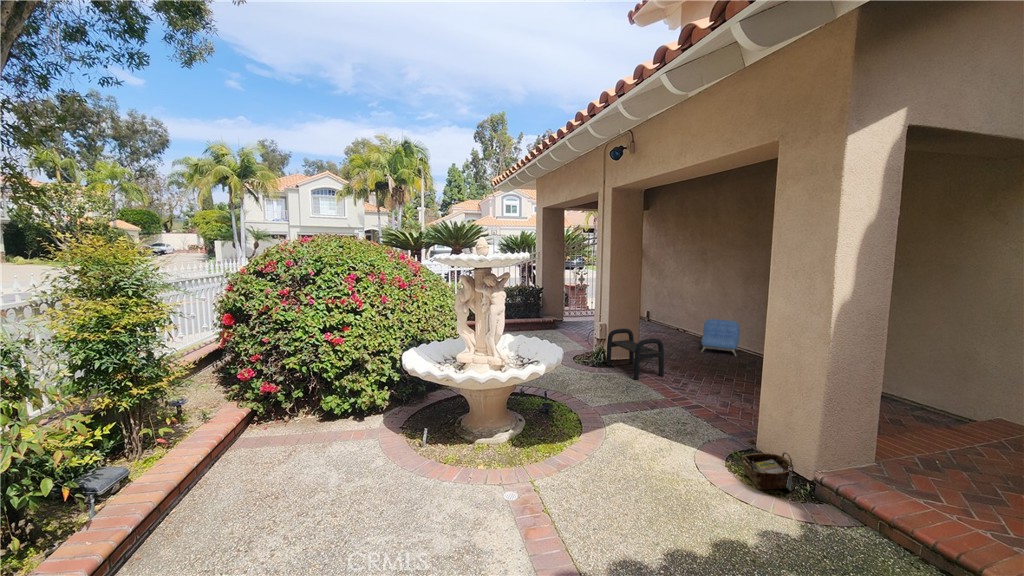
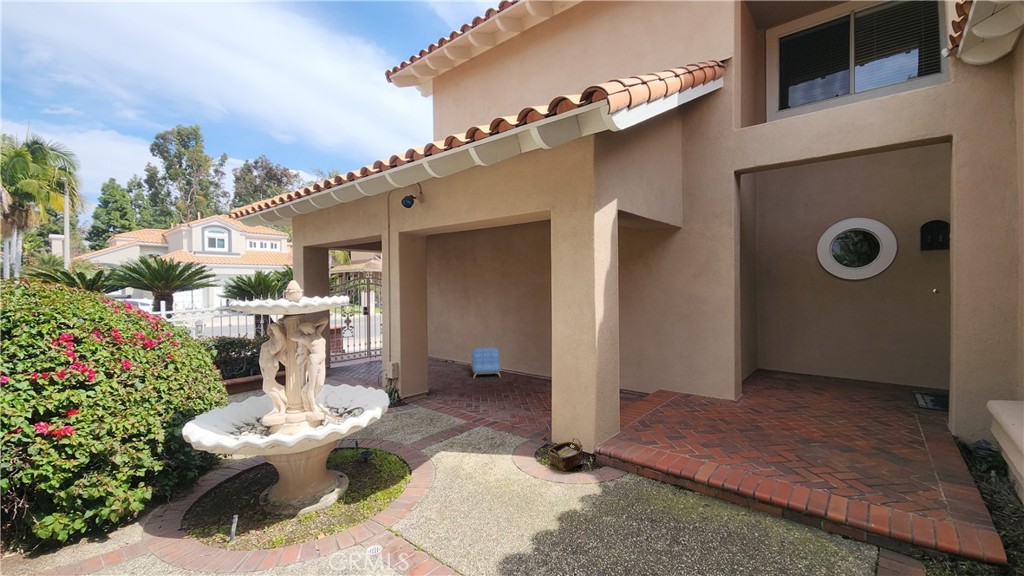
bench: present [606,329,664,380] -> none [398,365,454,413]

